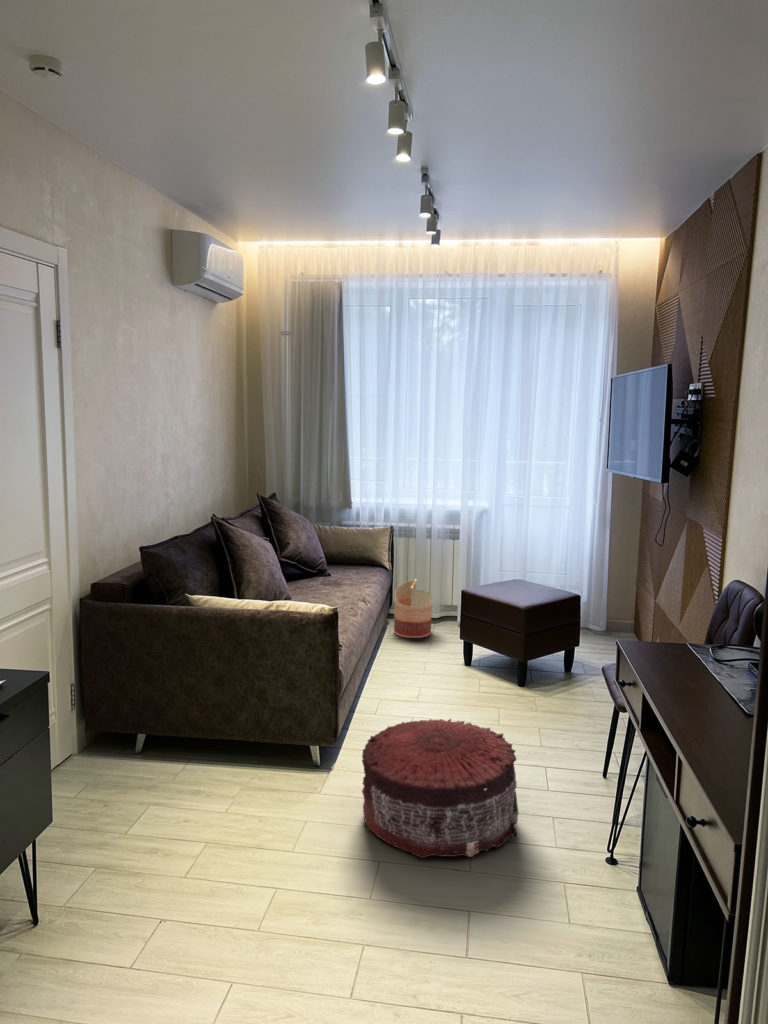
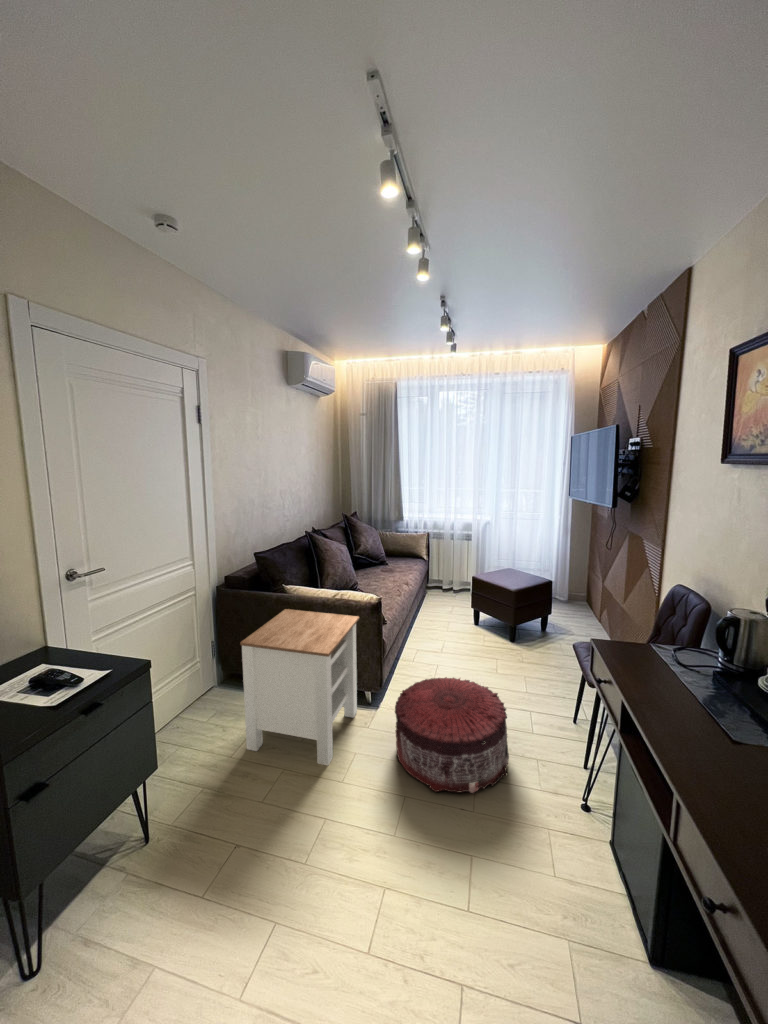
basket: present [394,579,432,638] -> none [429,566,454,604]
side table: none [139,628,306,839] -> present [240,609,359,765]

